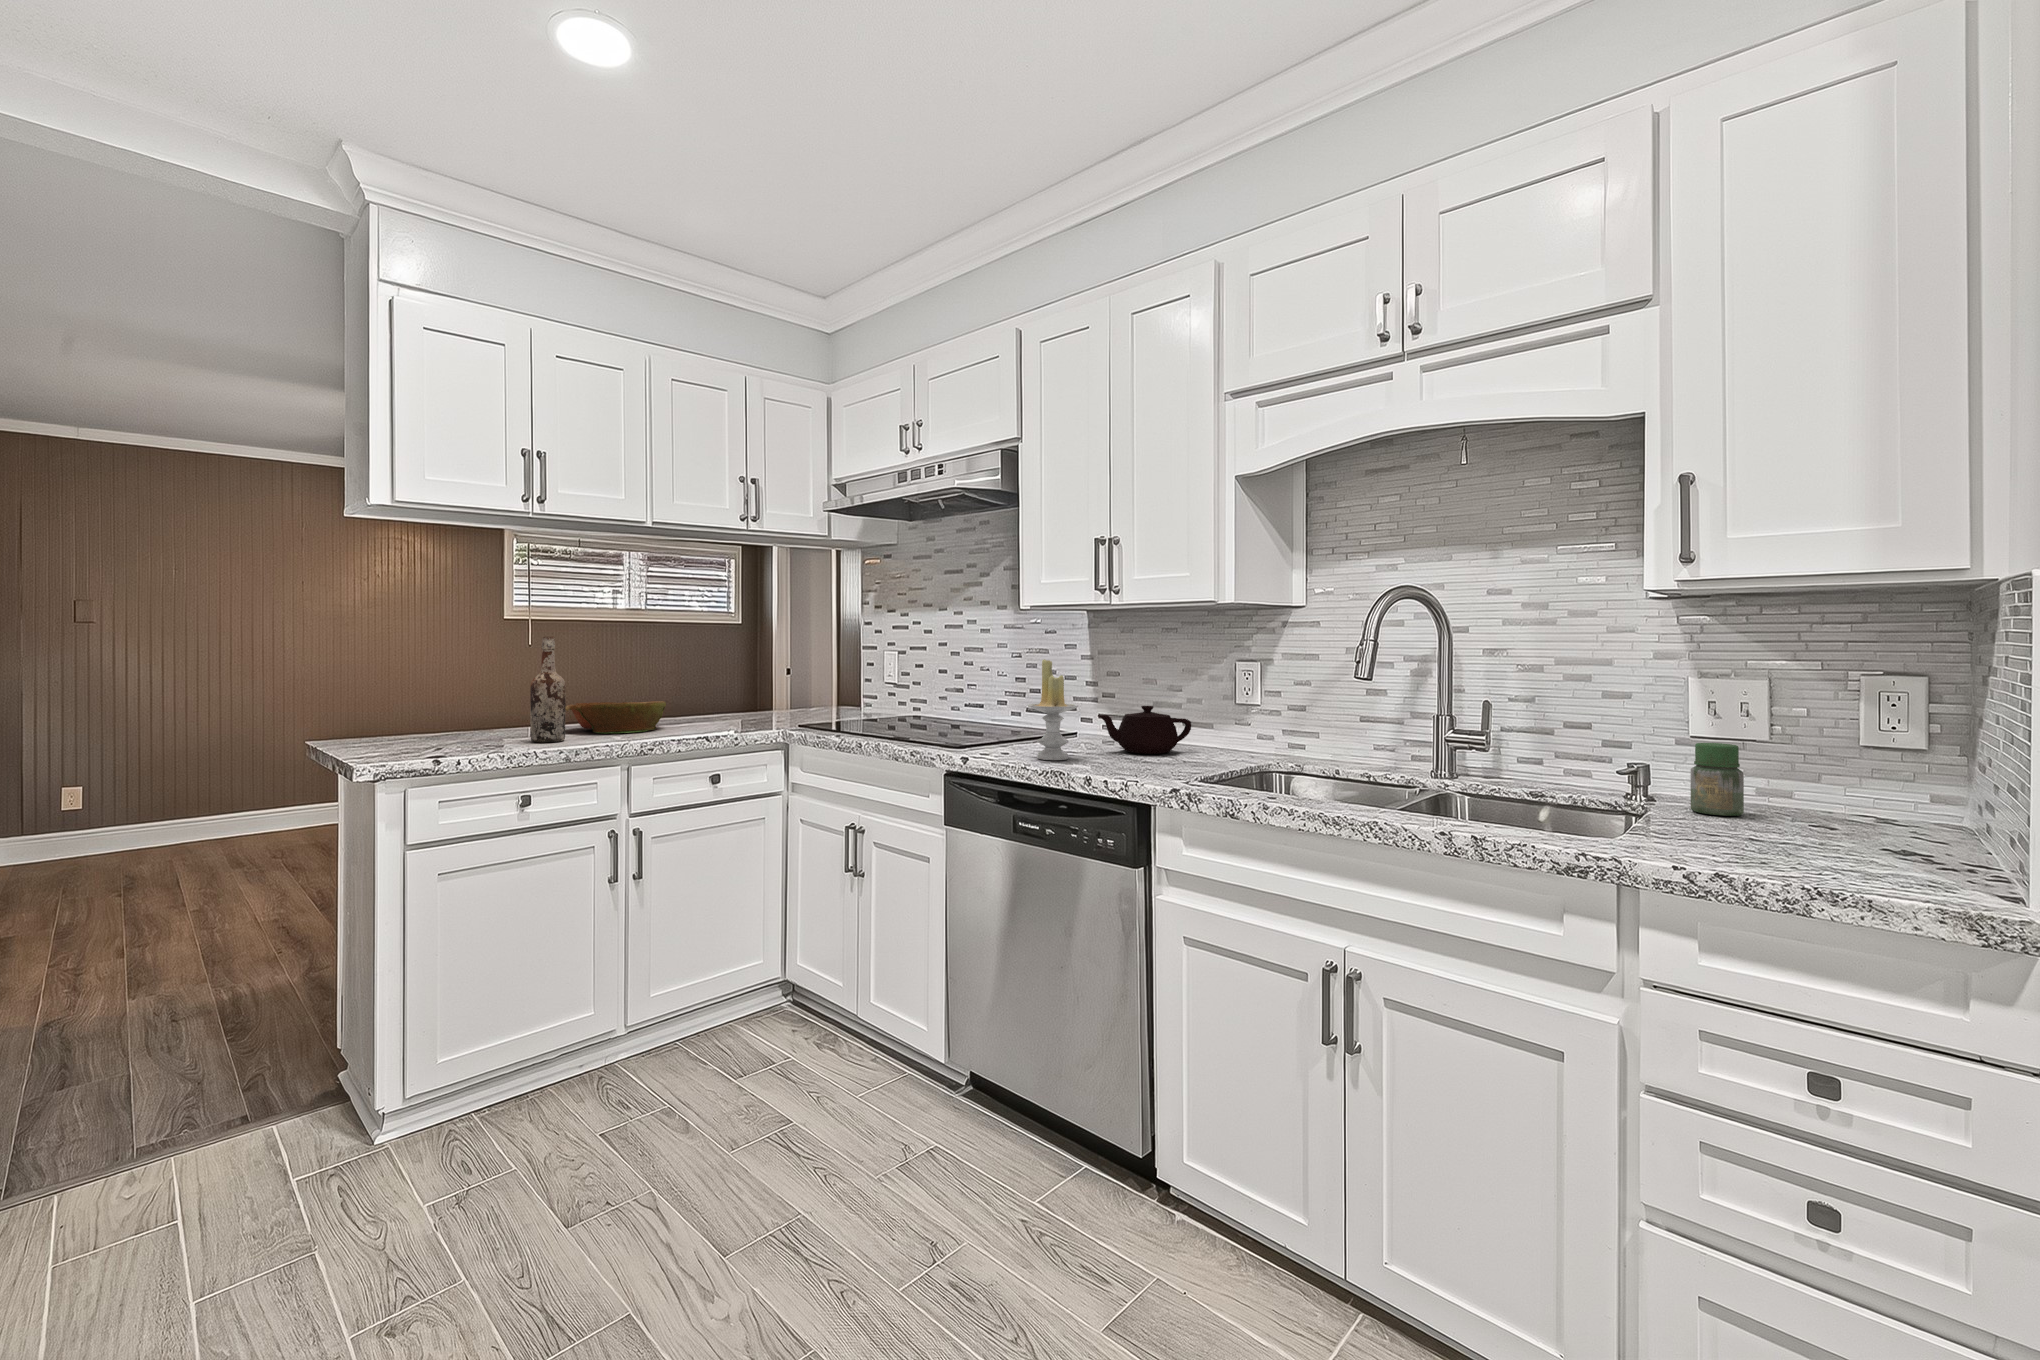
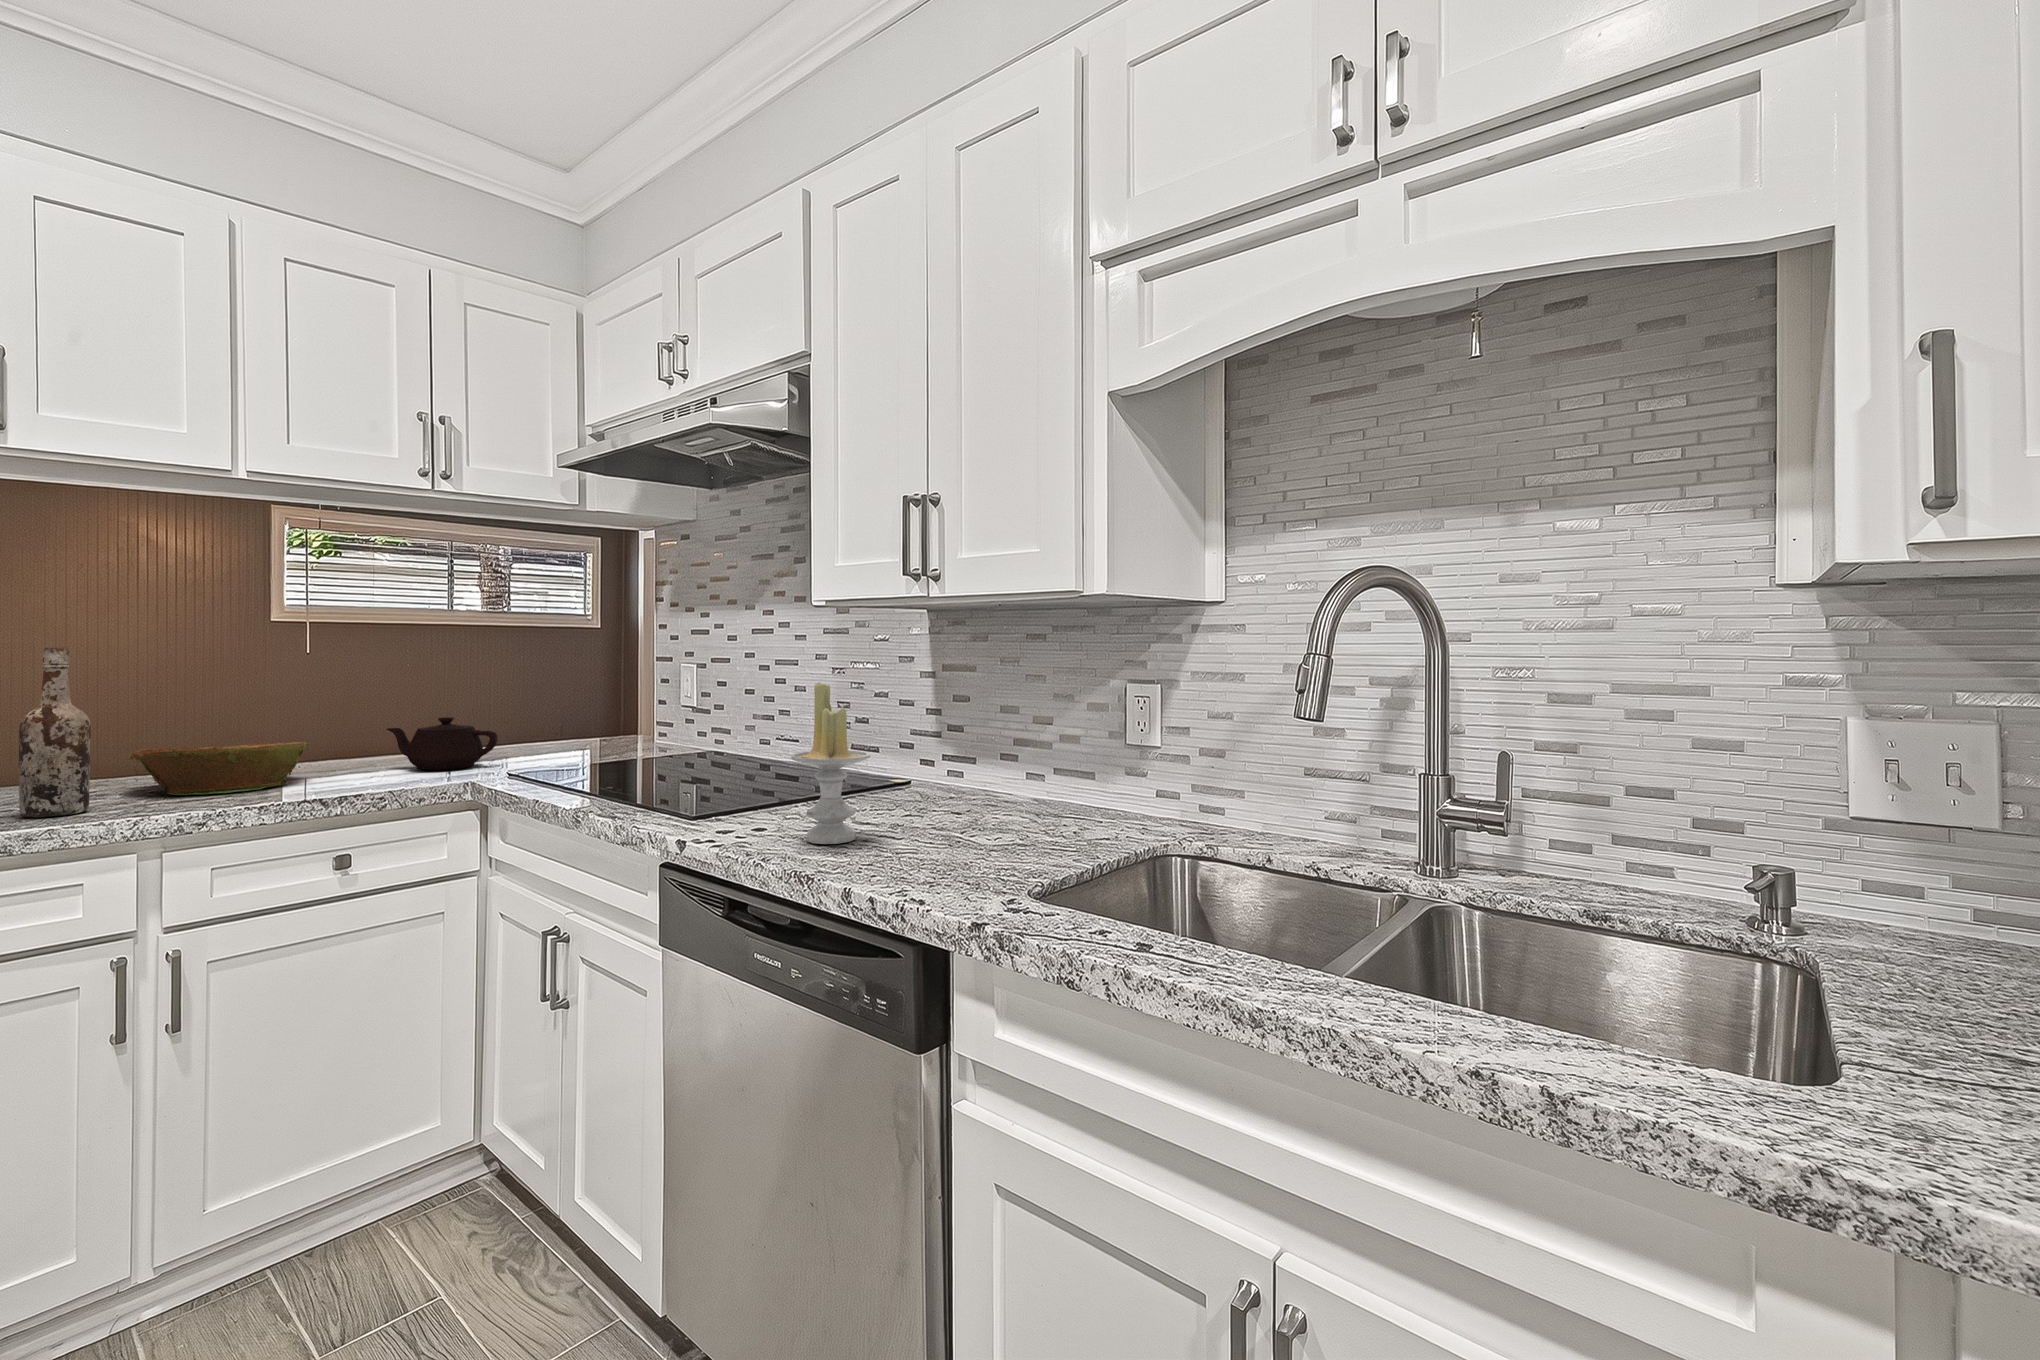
teapot: present [1098,706,1191,754] -> present [387,717,498,770]
jar: present [1691,743,1744,816] -> none [1883,841,1990,984]

